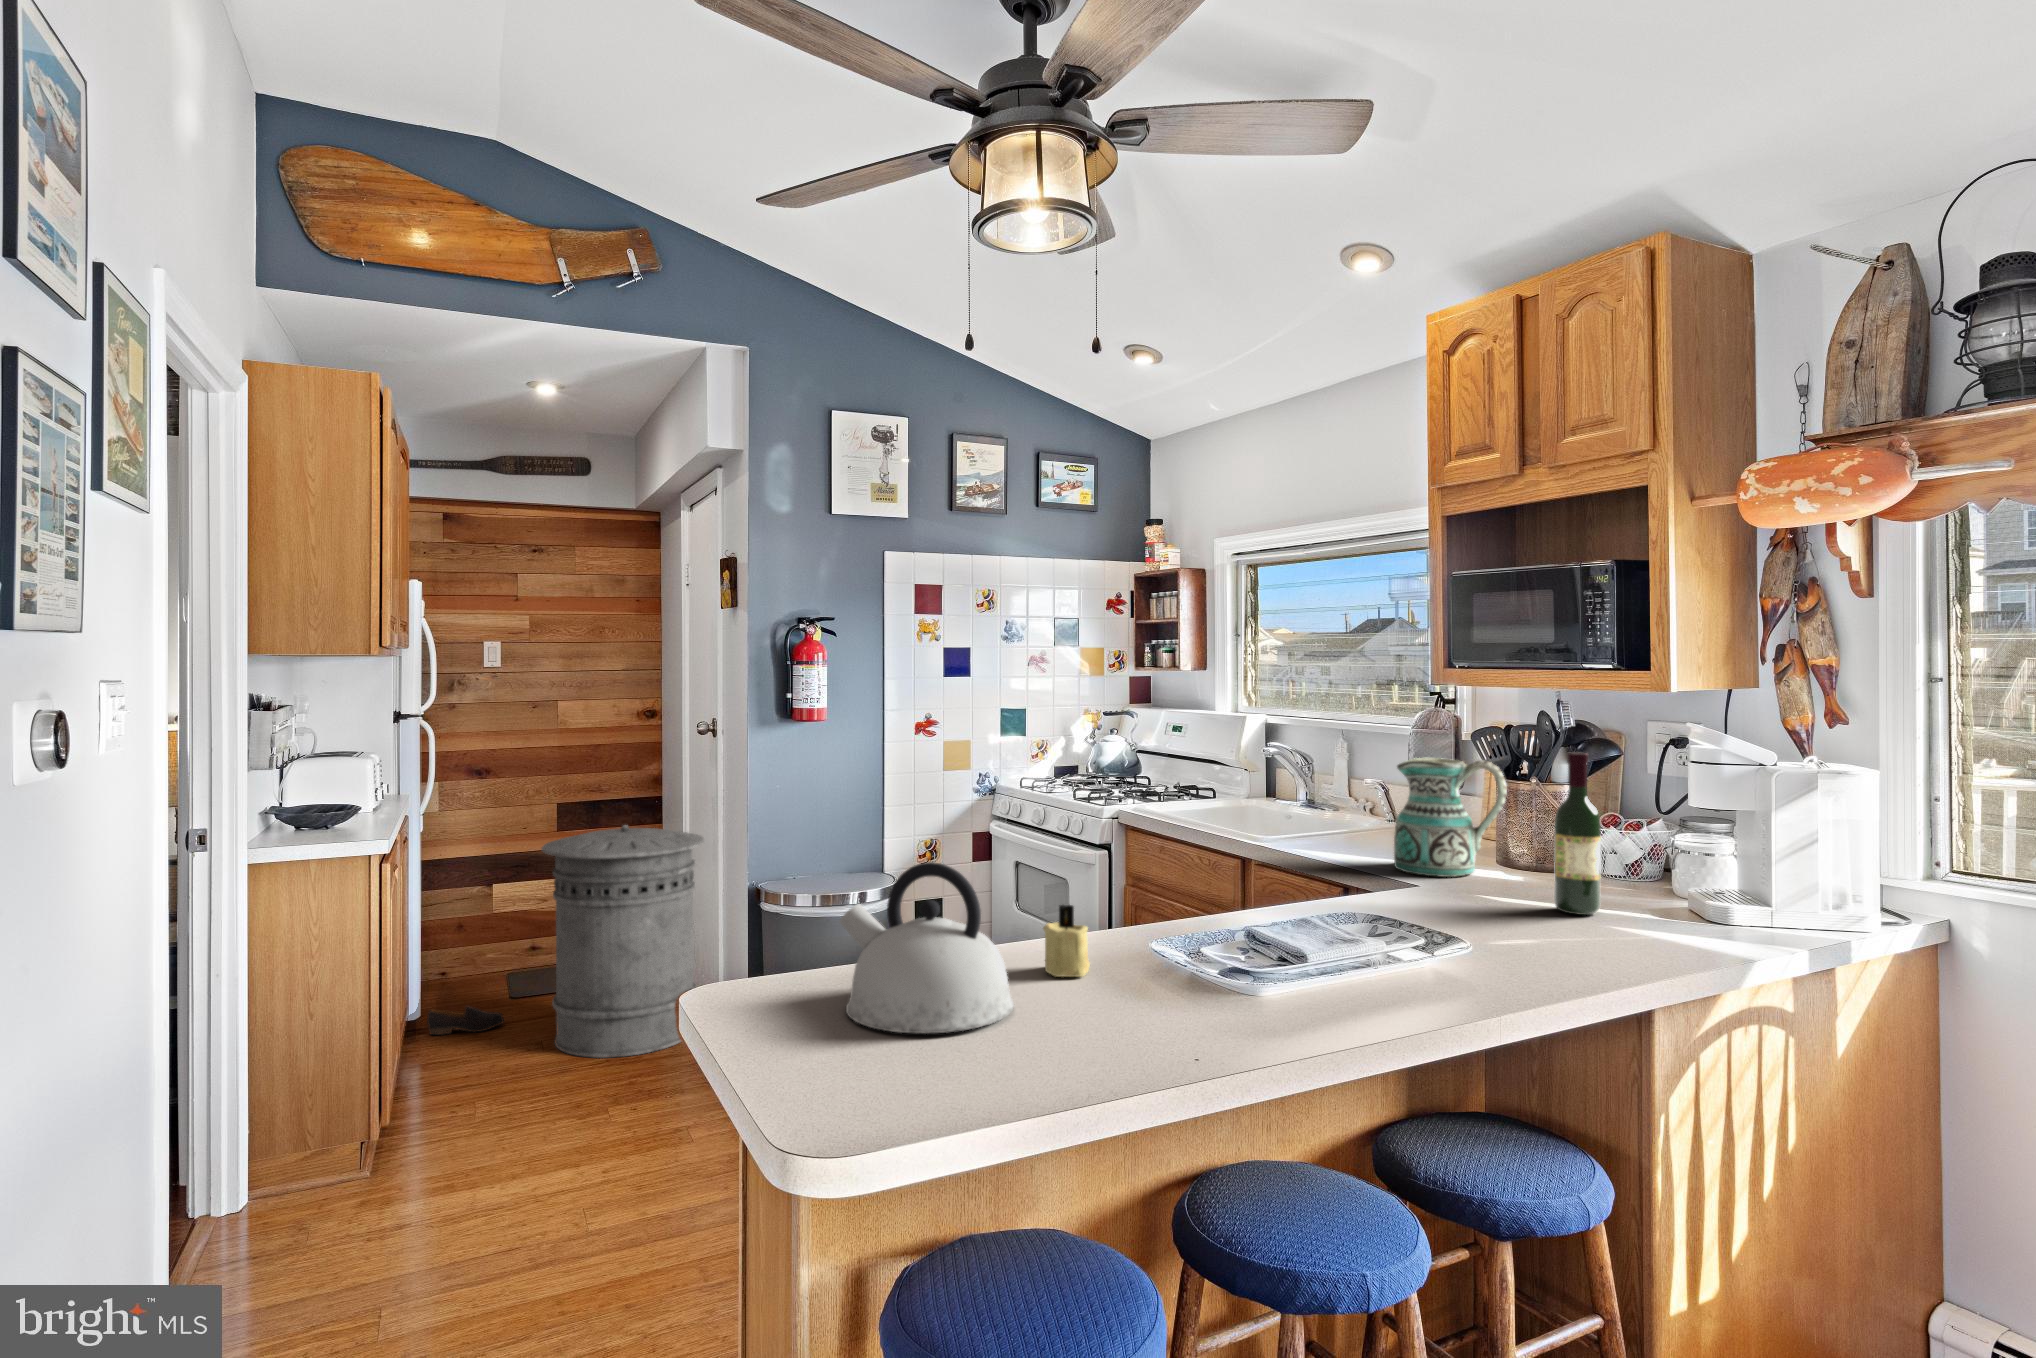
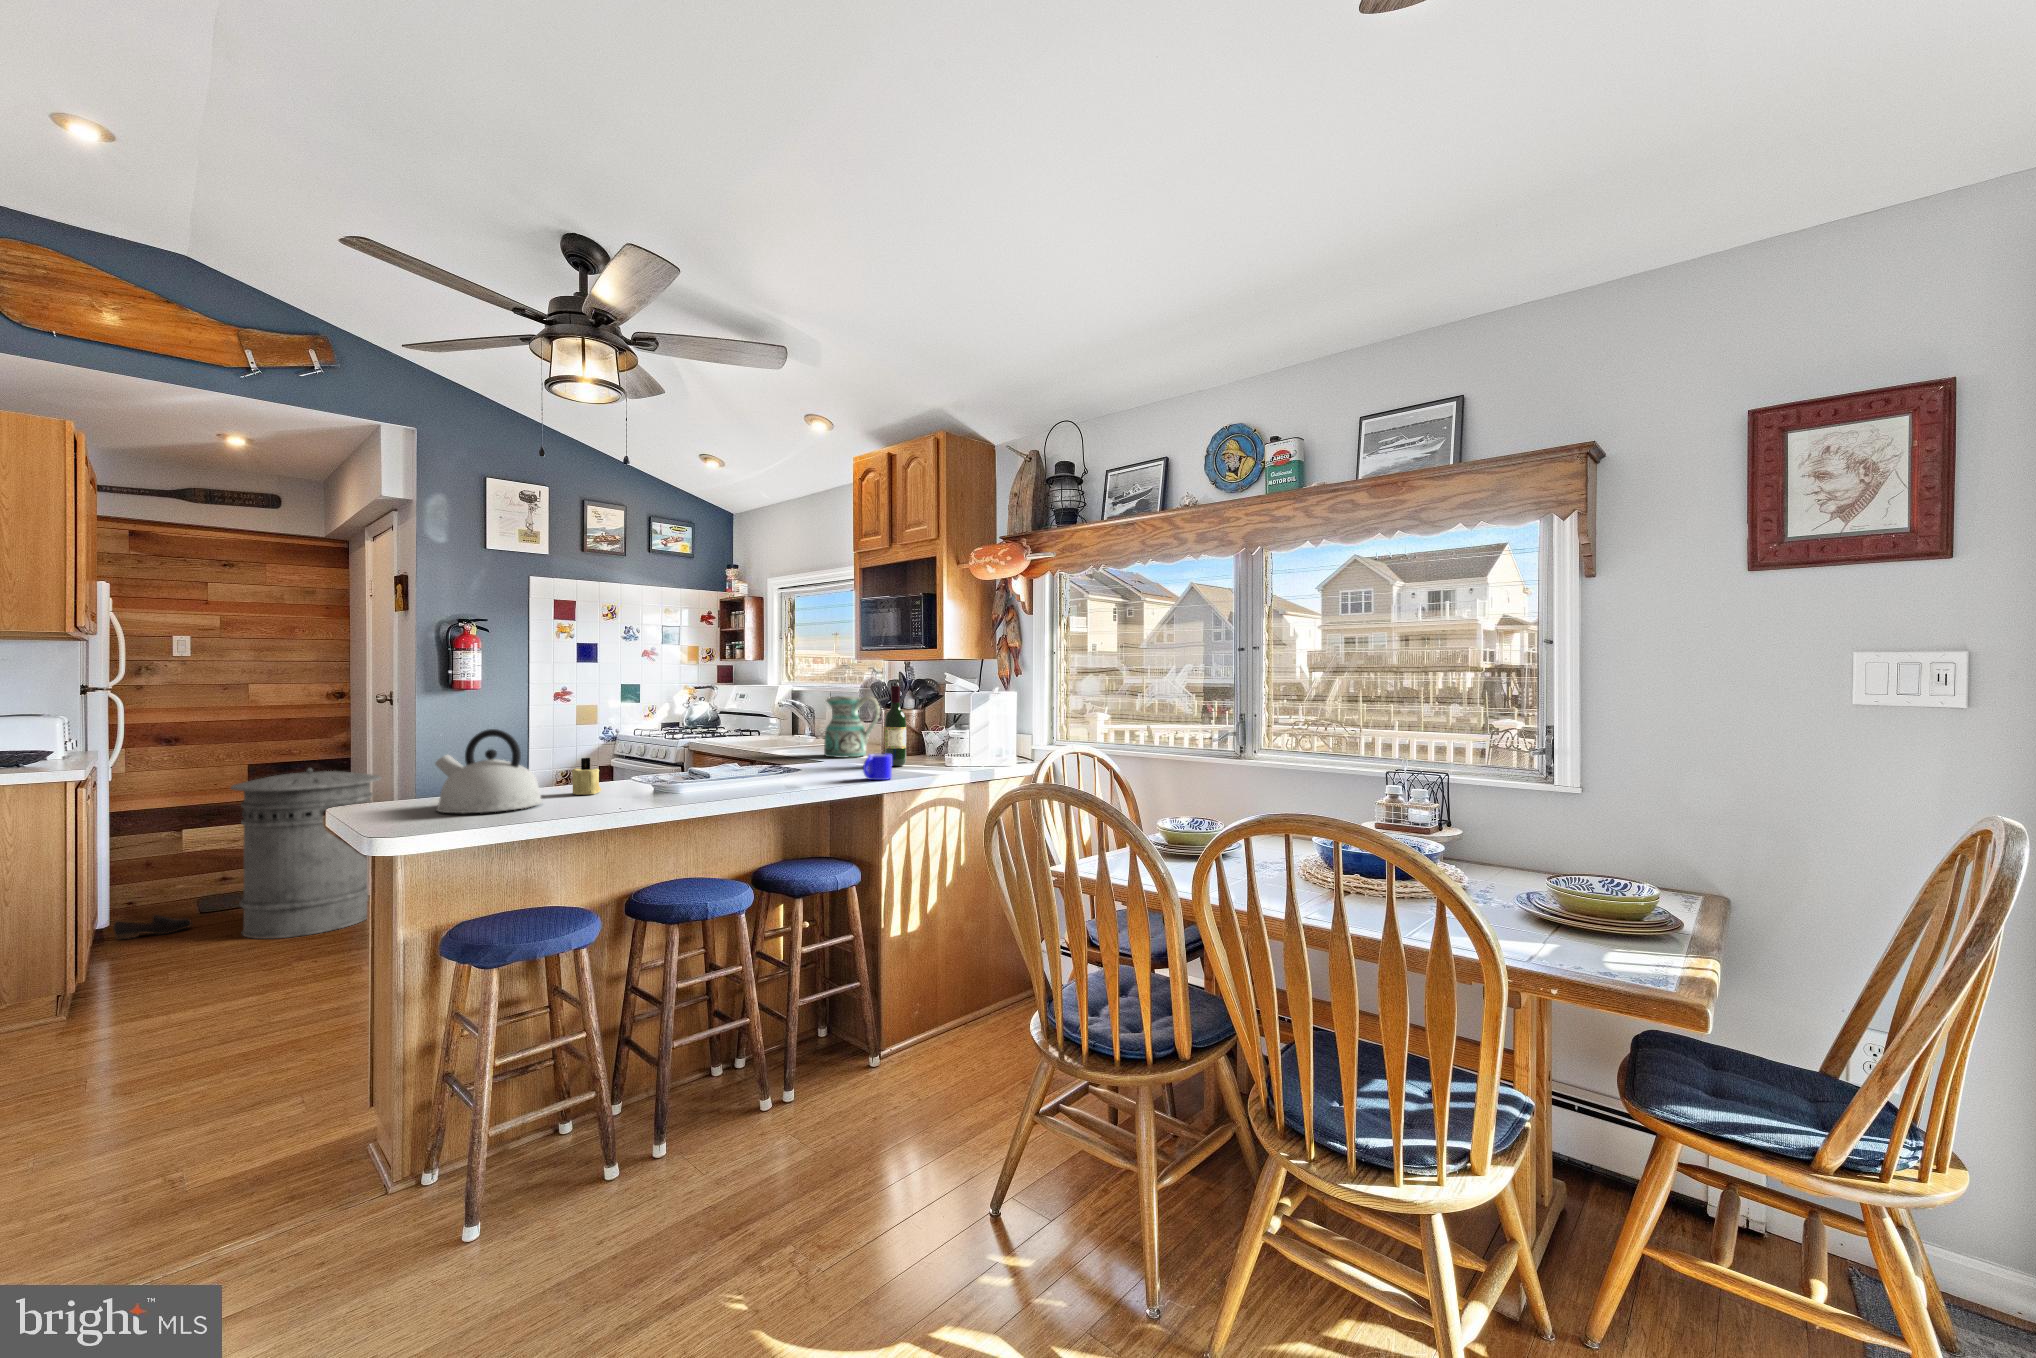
mug: none [1575,907,1631,968] -> present [863,754,892,780]

